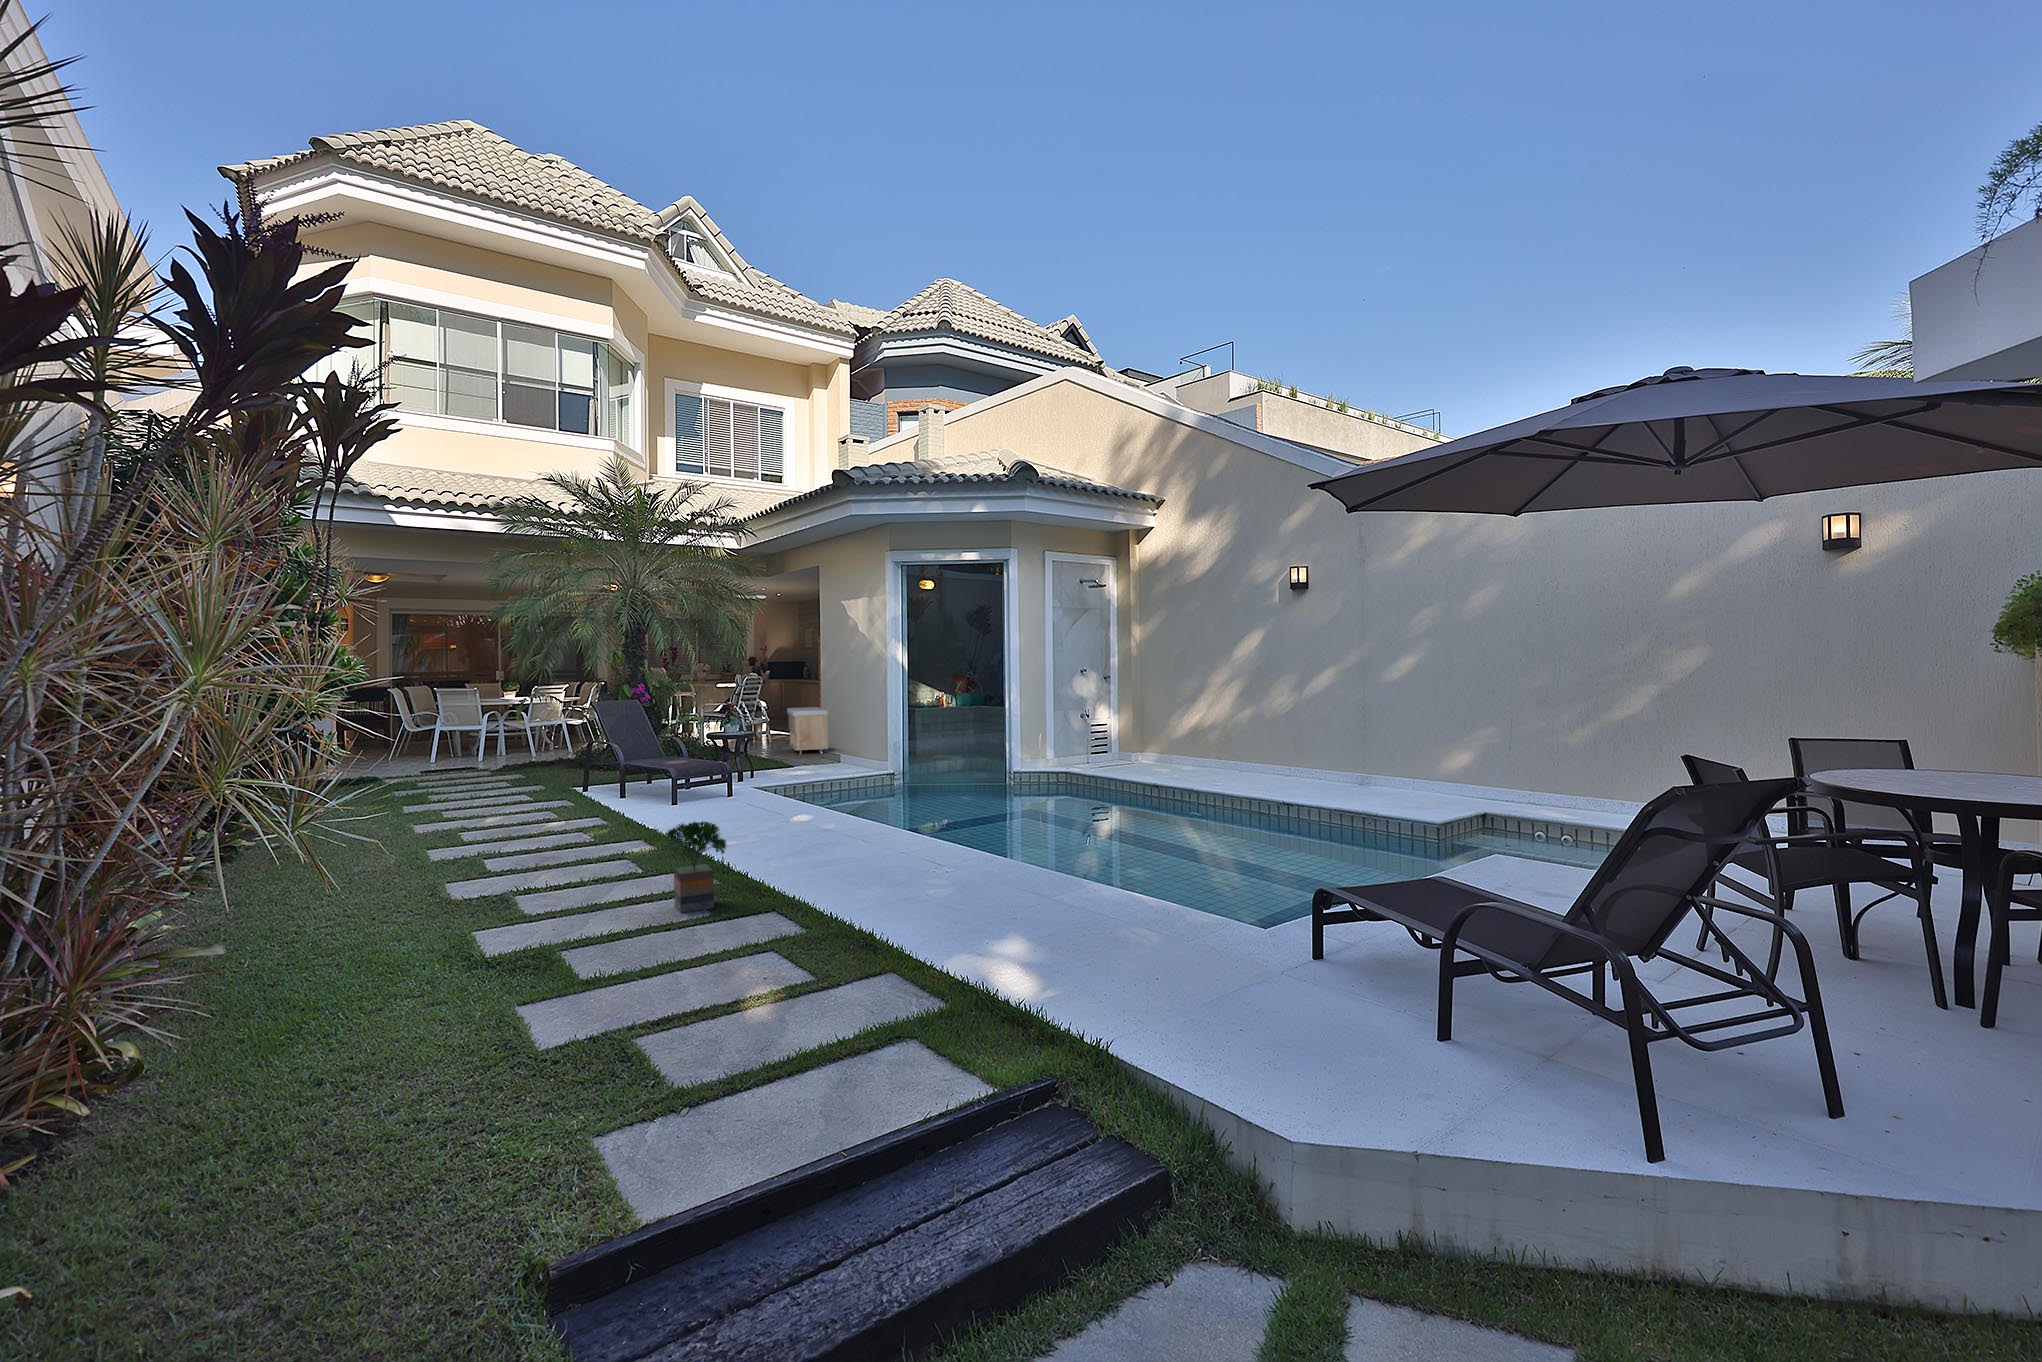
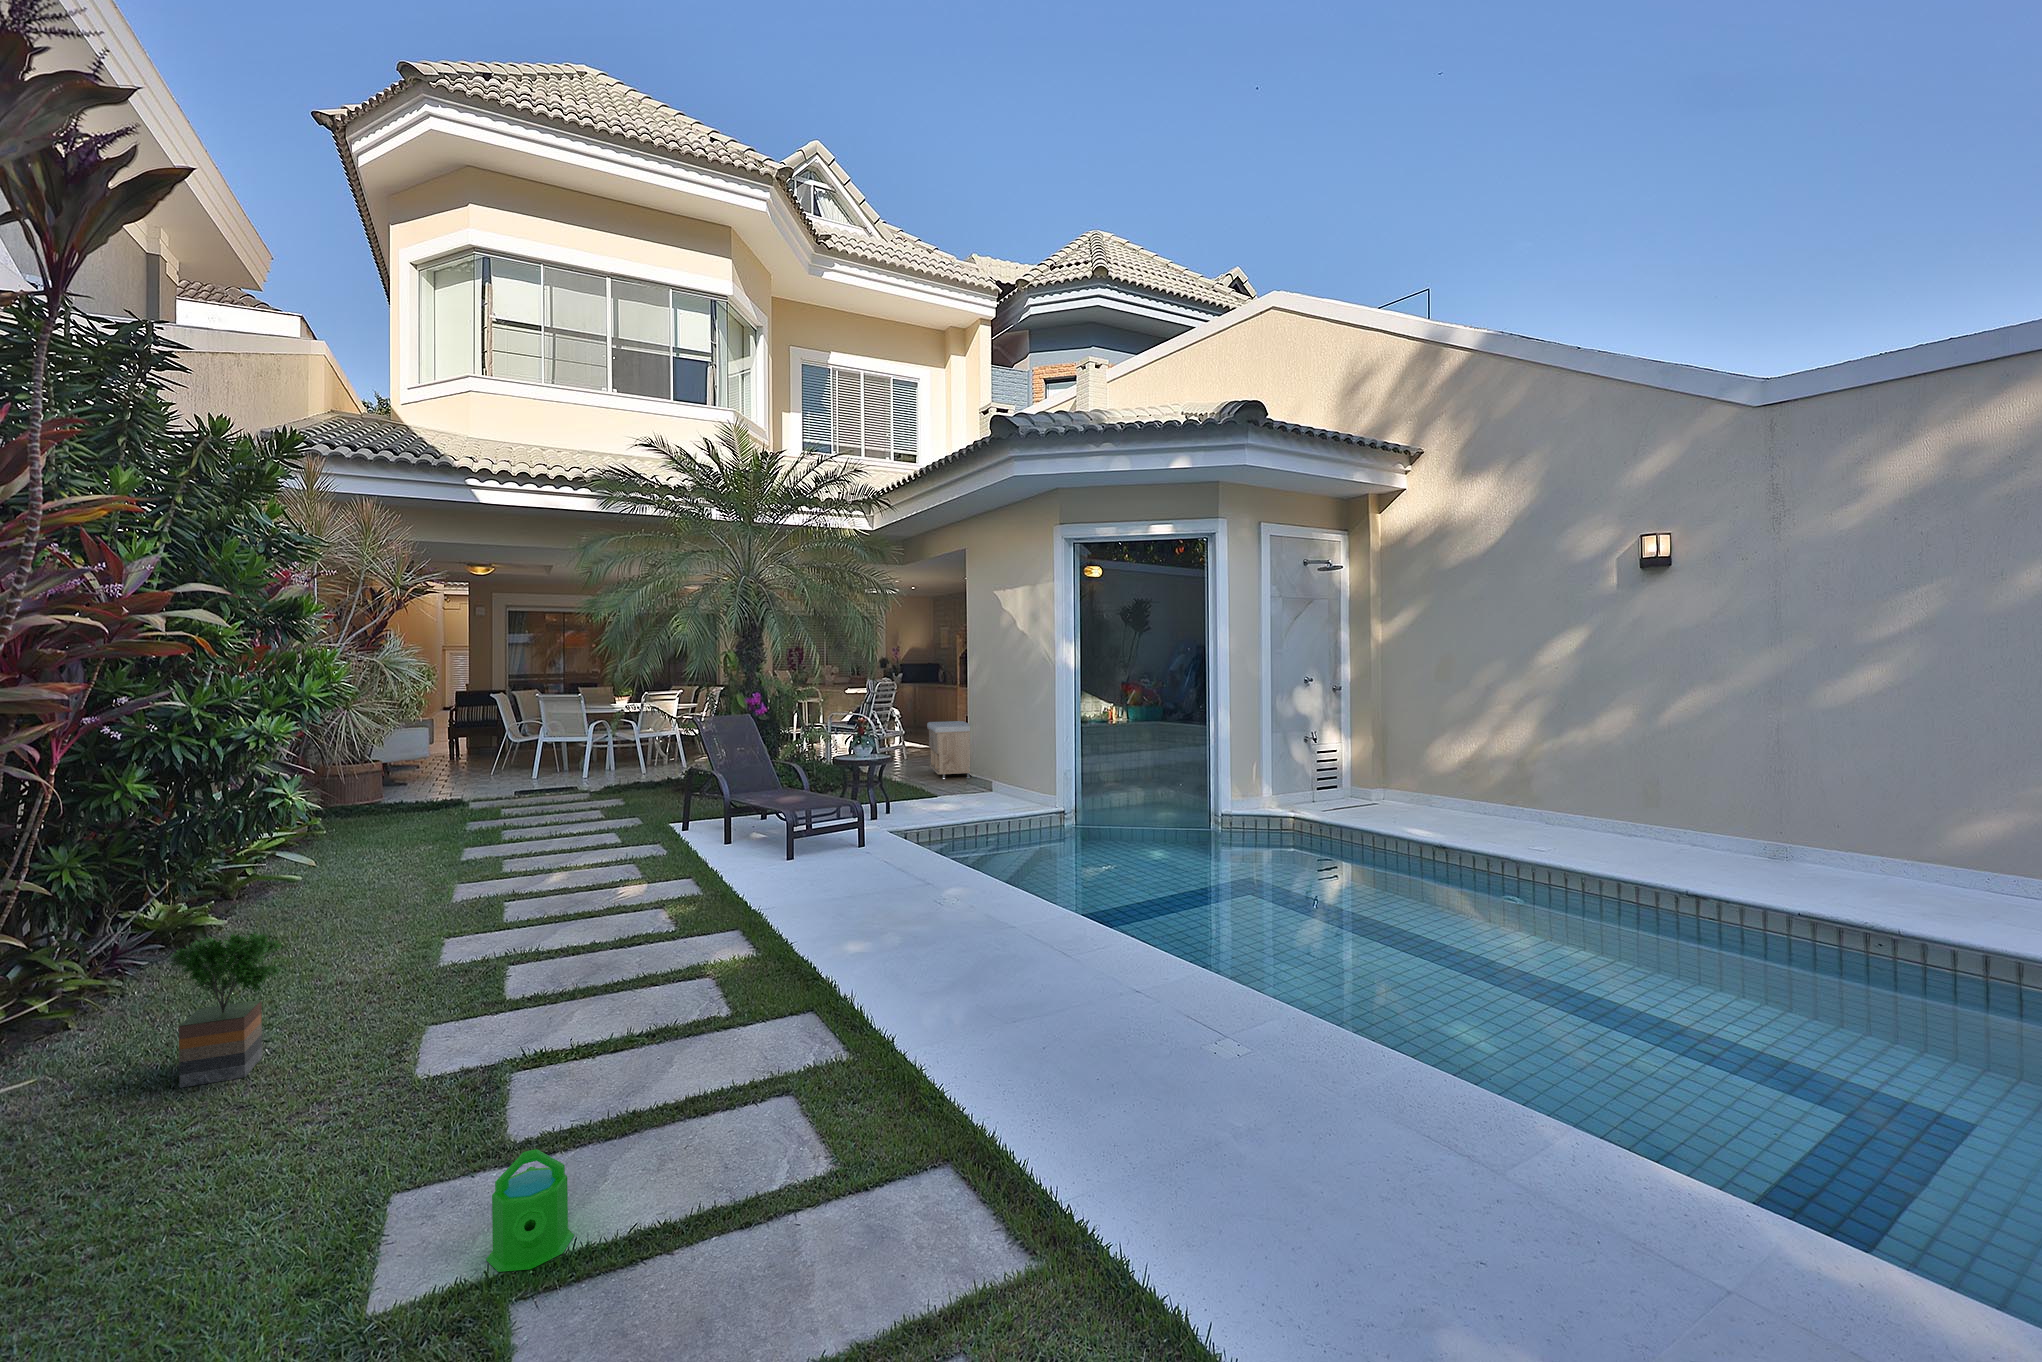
potted tree: present [665,821,727,913] -> present [168,932,282,1088]
watering can: none [532,900,577,956] -> present [486,1149,574,1272]

